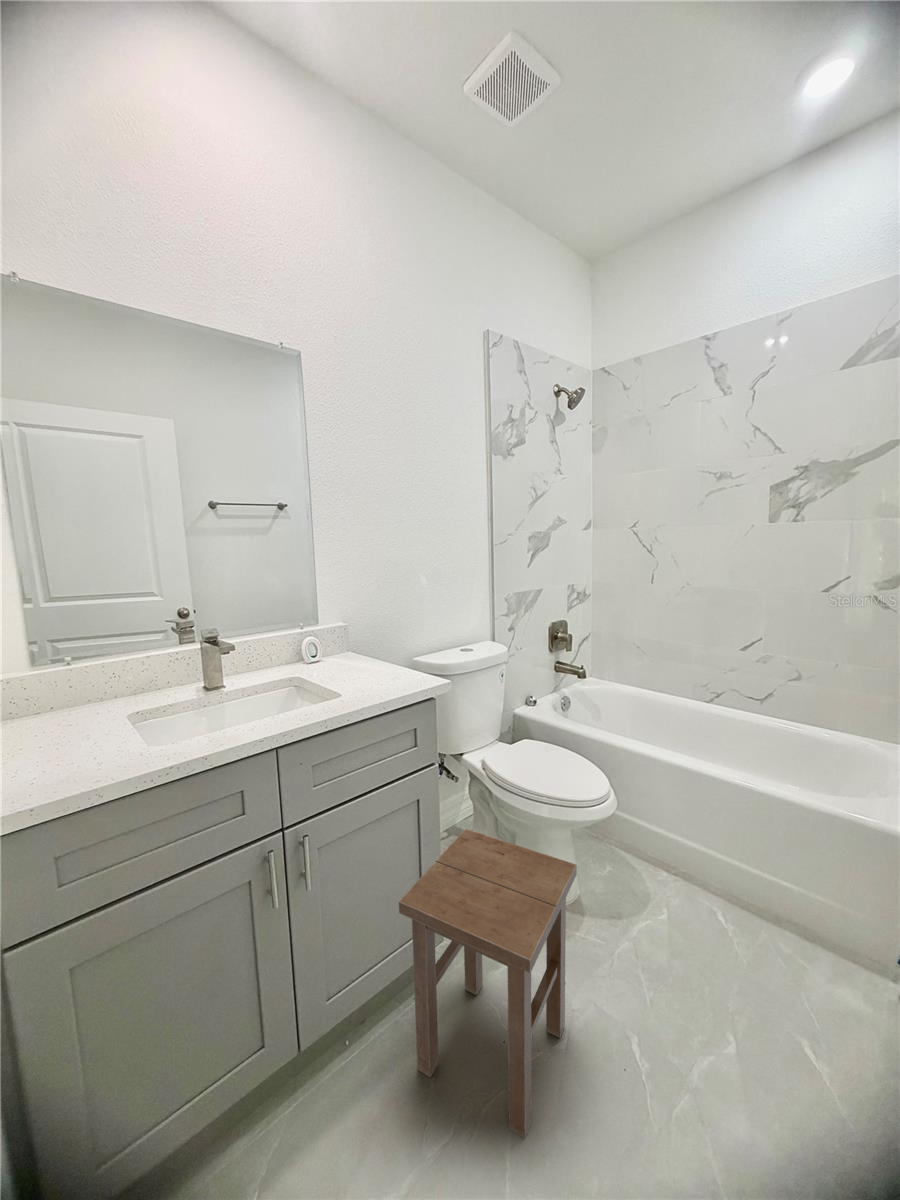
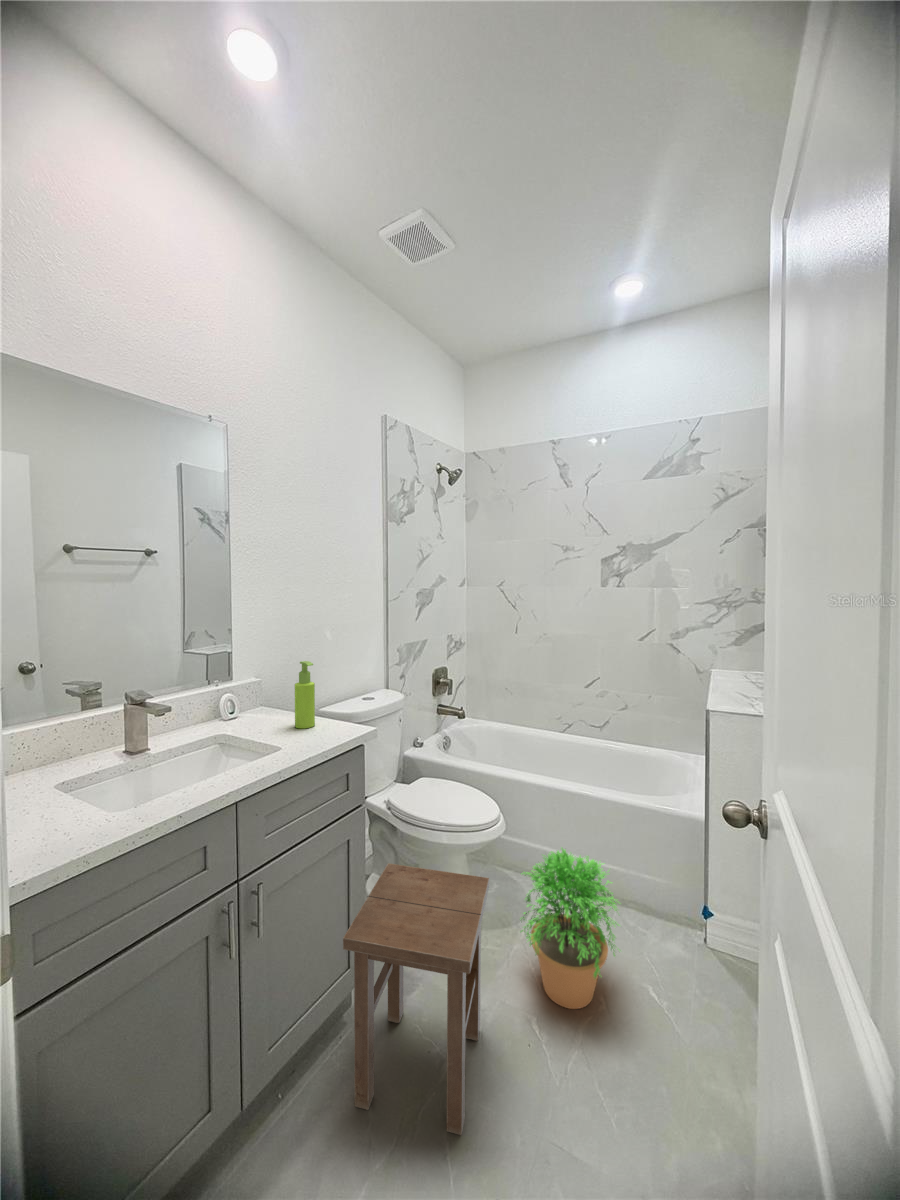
soap dispenser: none [365,606,388,677] -> present [295,661,315,728]
potted plant: none [622,840,757,1035] -> present [521,848,617,1009]

